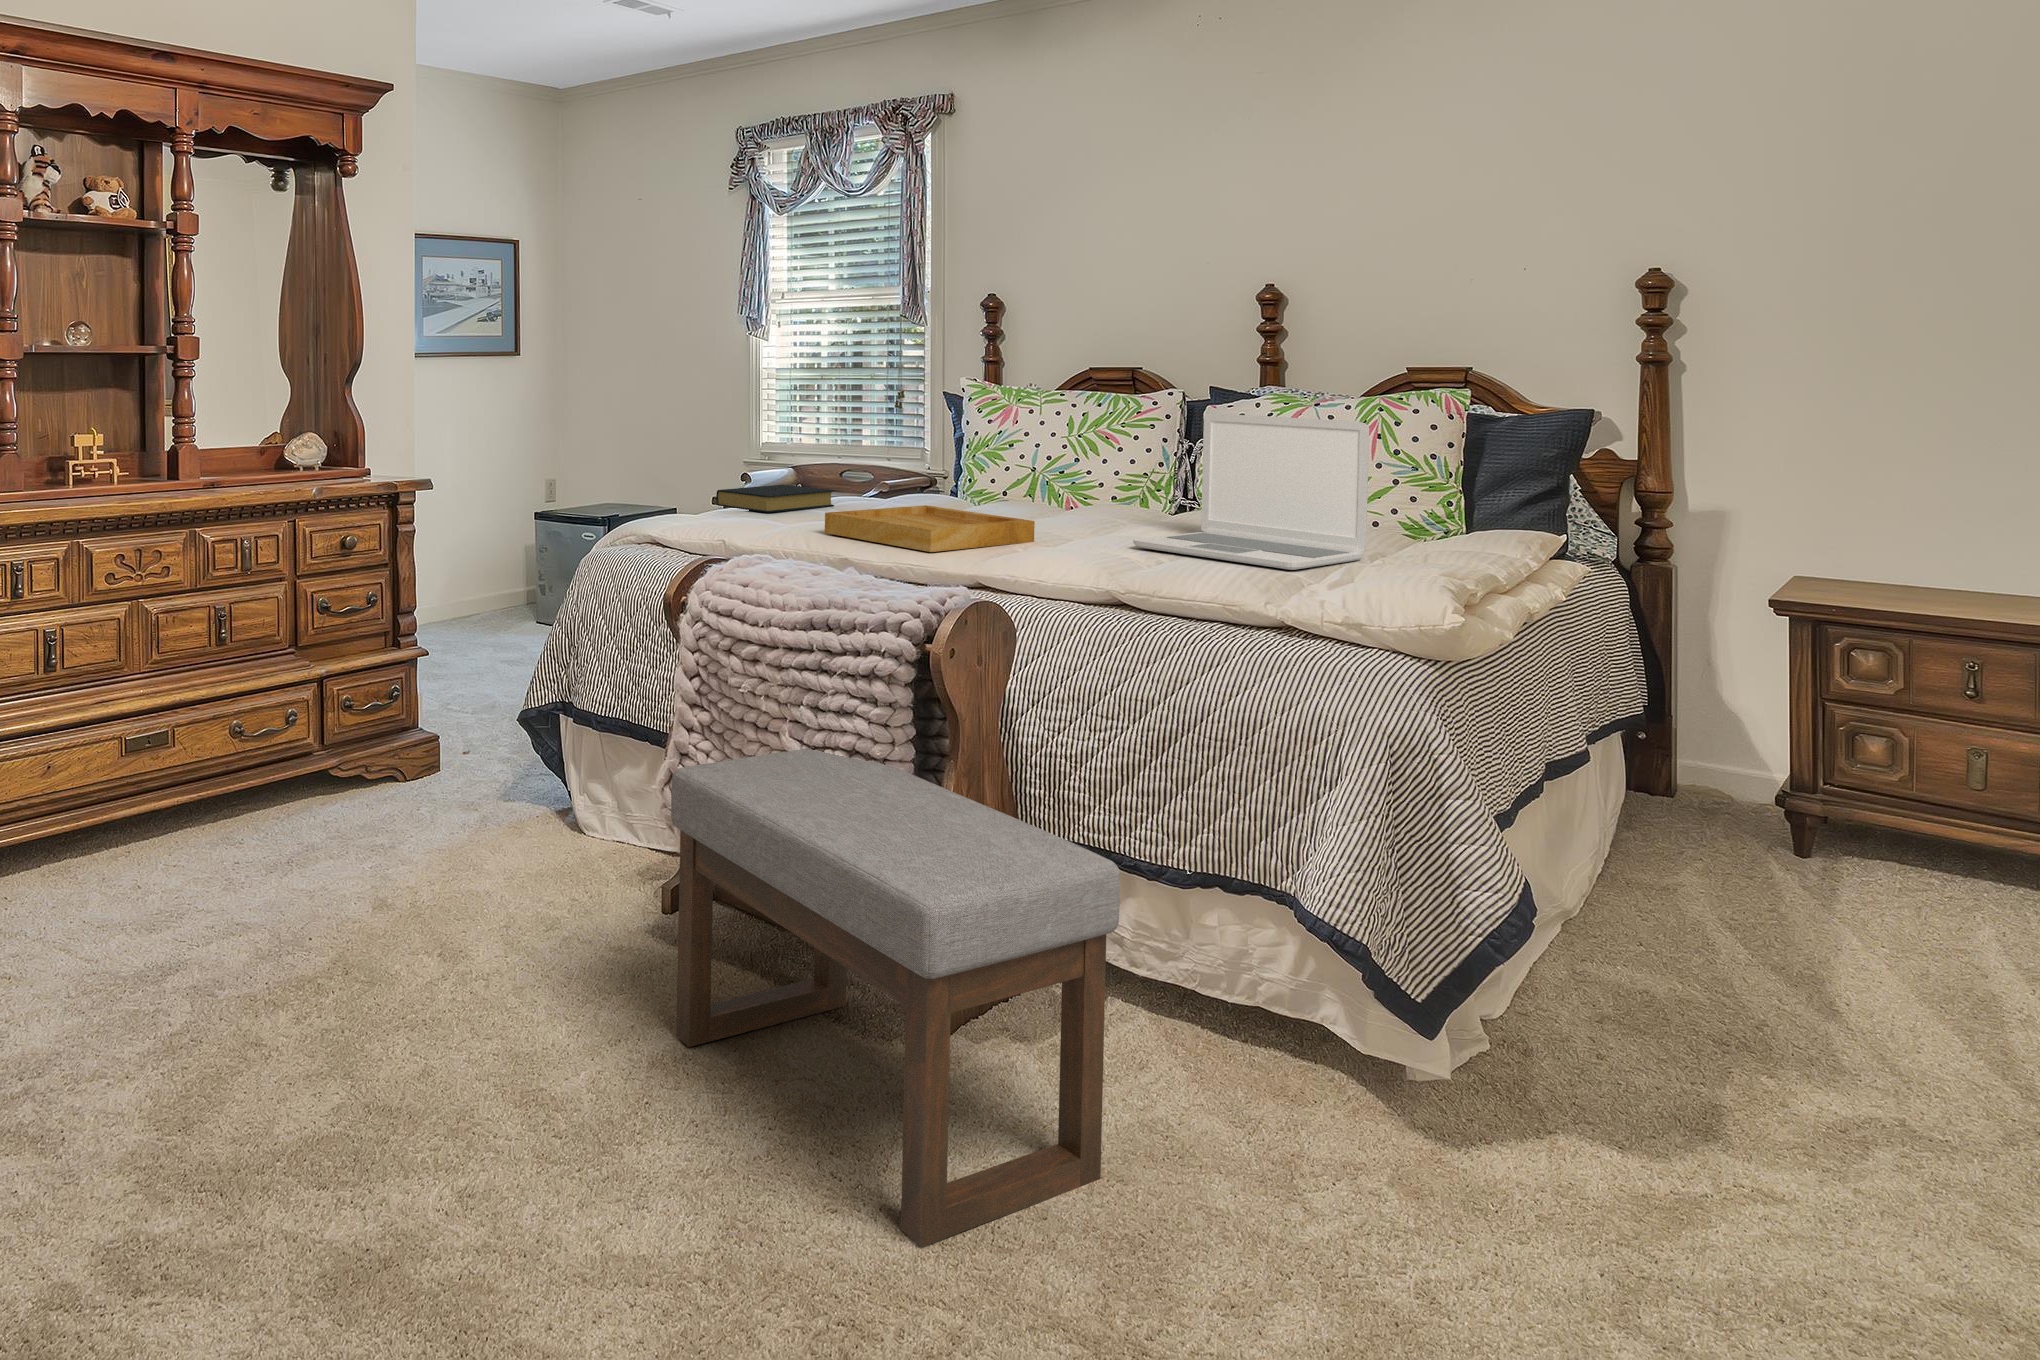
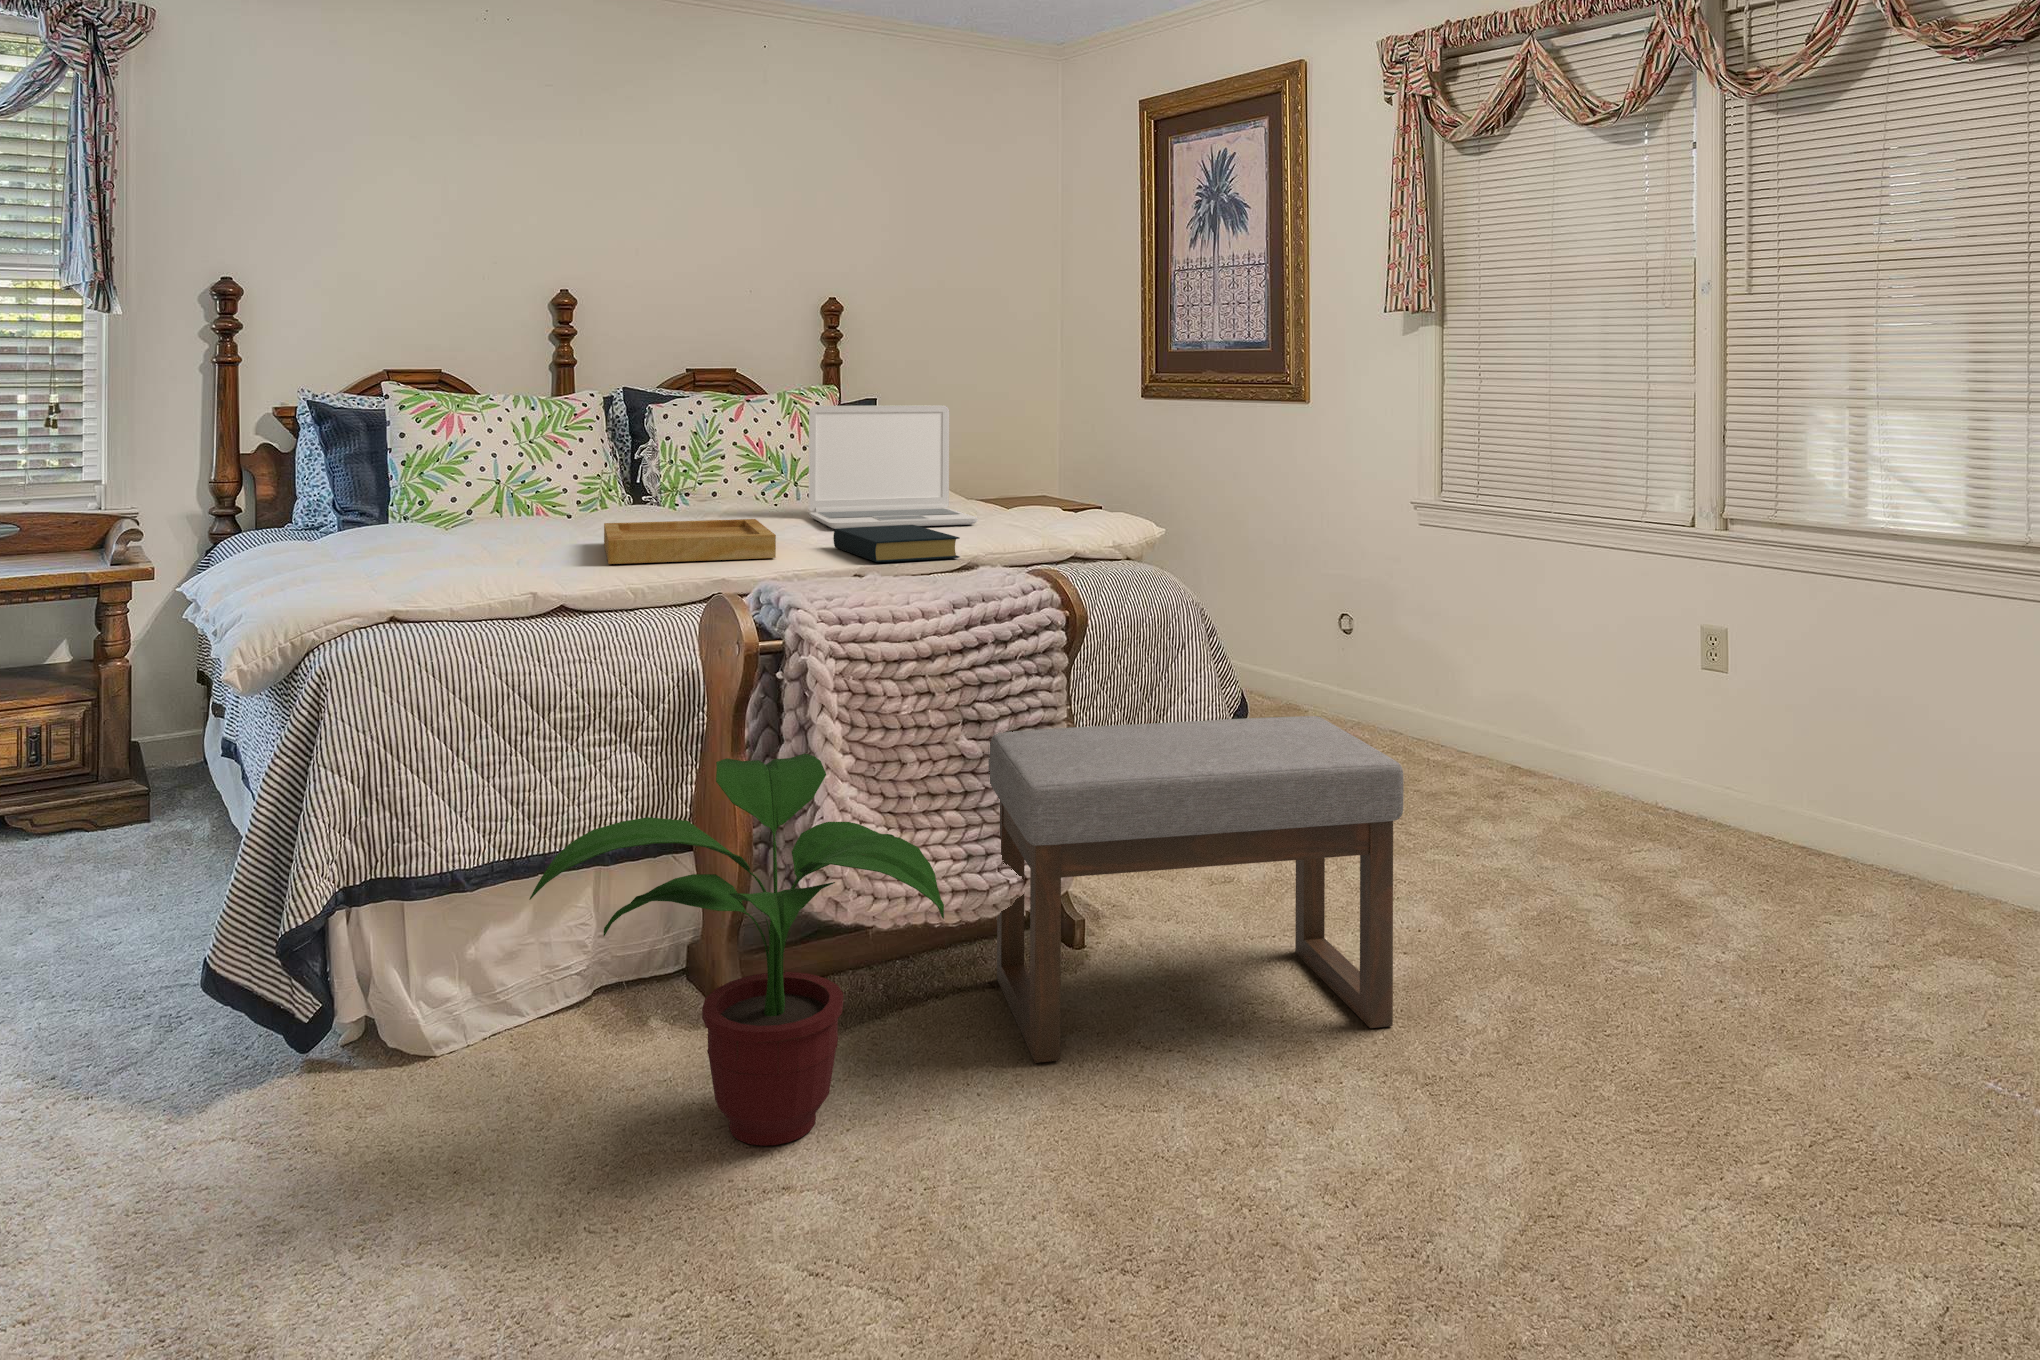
hardback book: present [716,485,834,513] -> present [833,525,960,562]
potted plant: none [428,678,683,968] -> present [529,754,944,1146]

